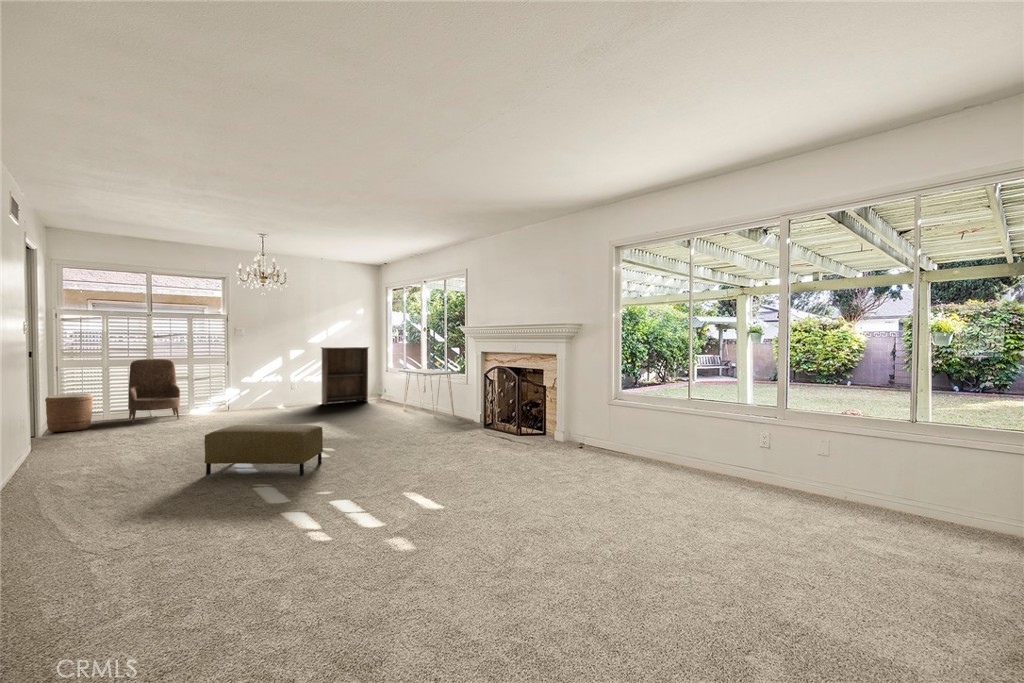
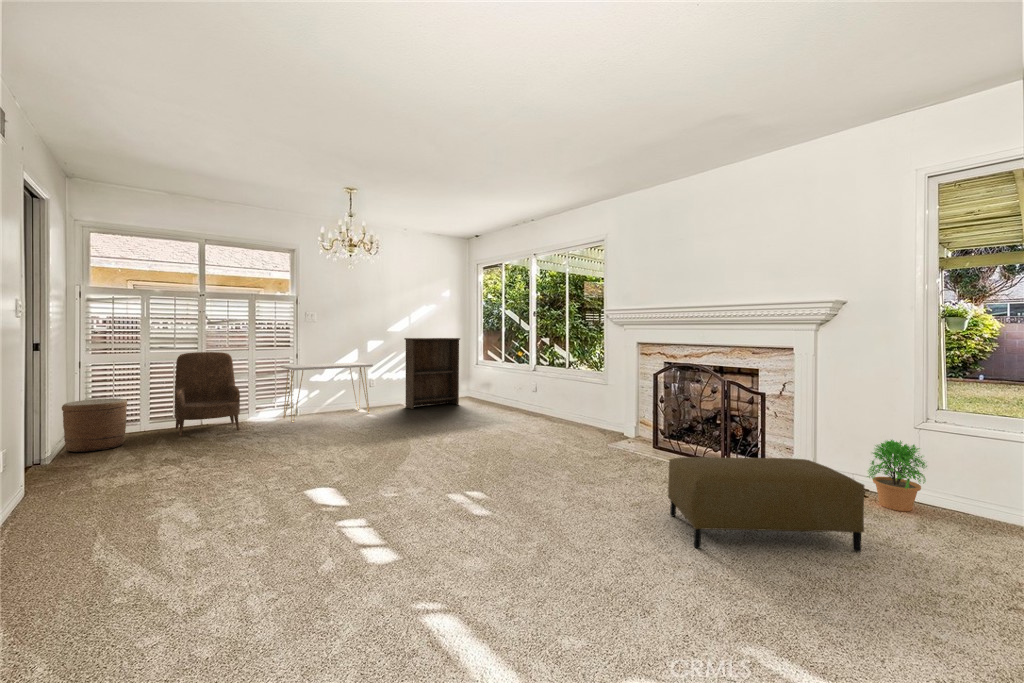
console table: present [399,369,459,418] -> present [281,362,373,423]
potted plant: none [574,411,609,456] -> present [867,440,927,511]
ottoman: present [204,425,323,476] -> present [668,457,864,552]

